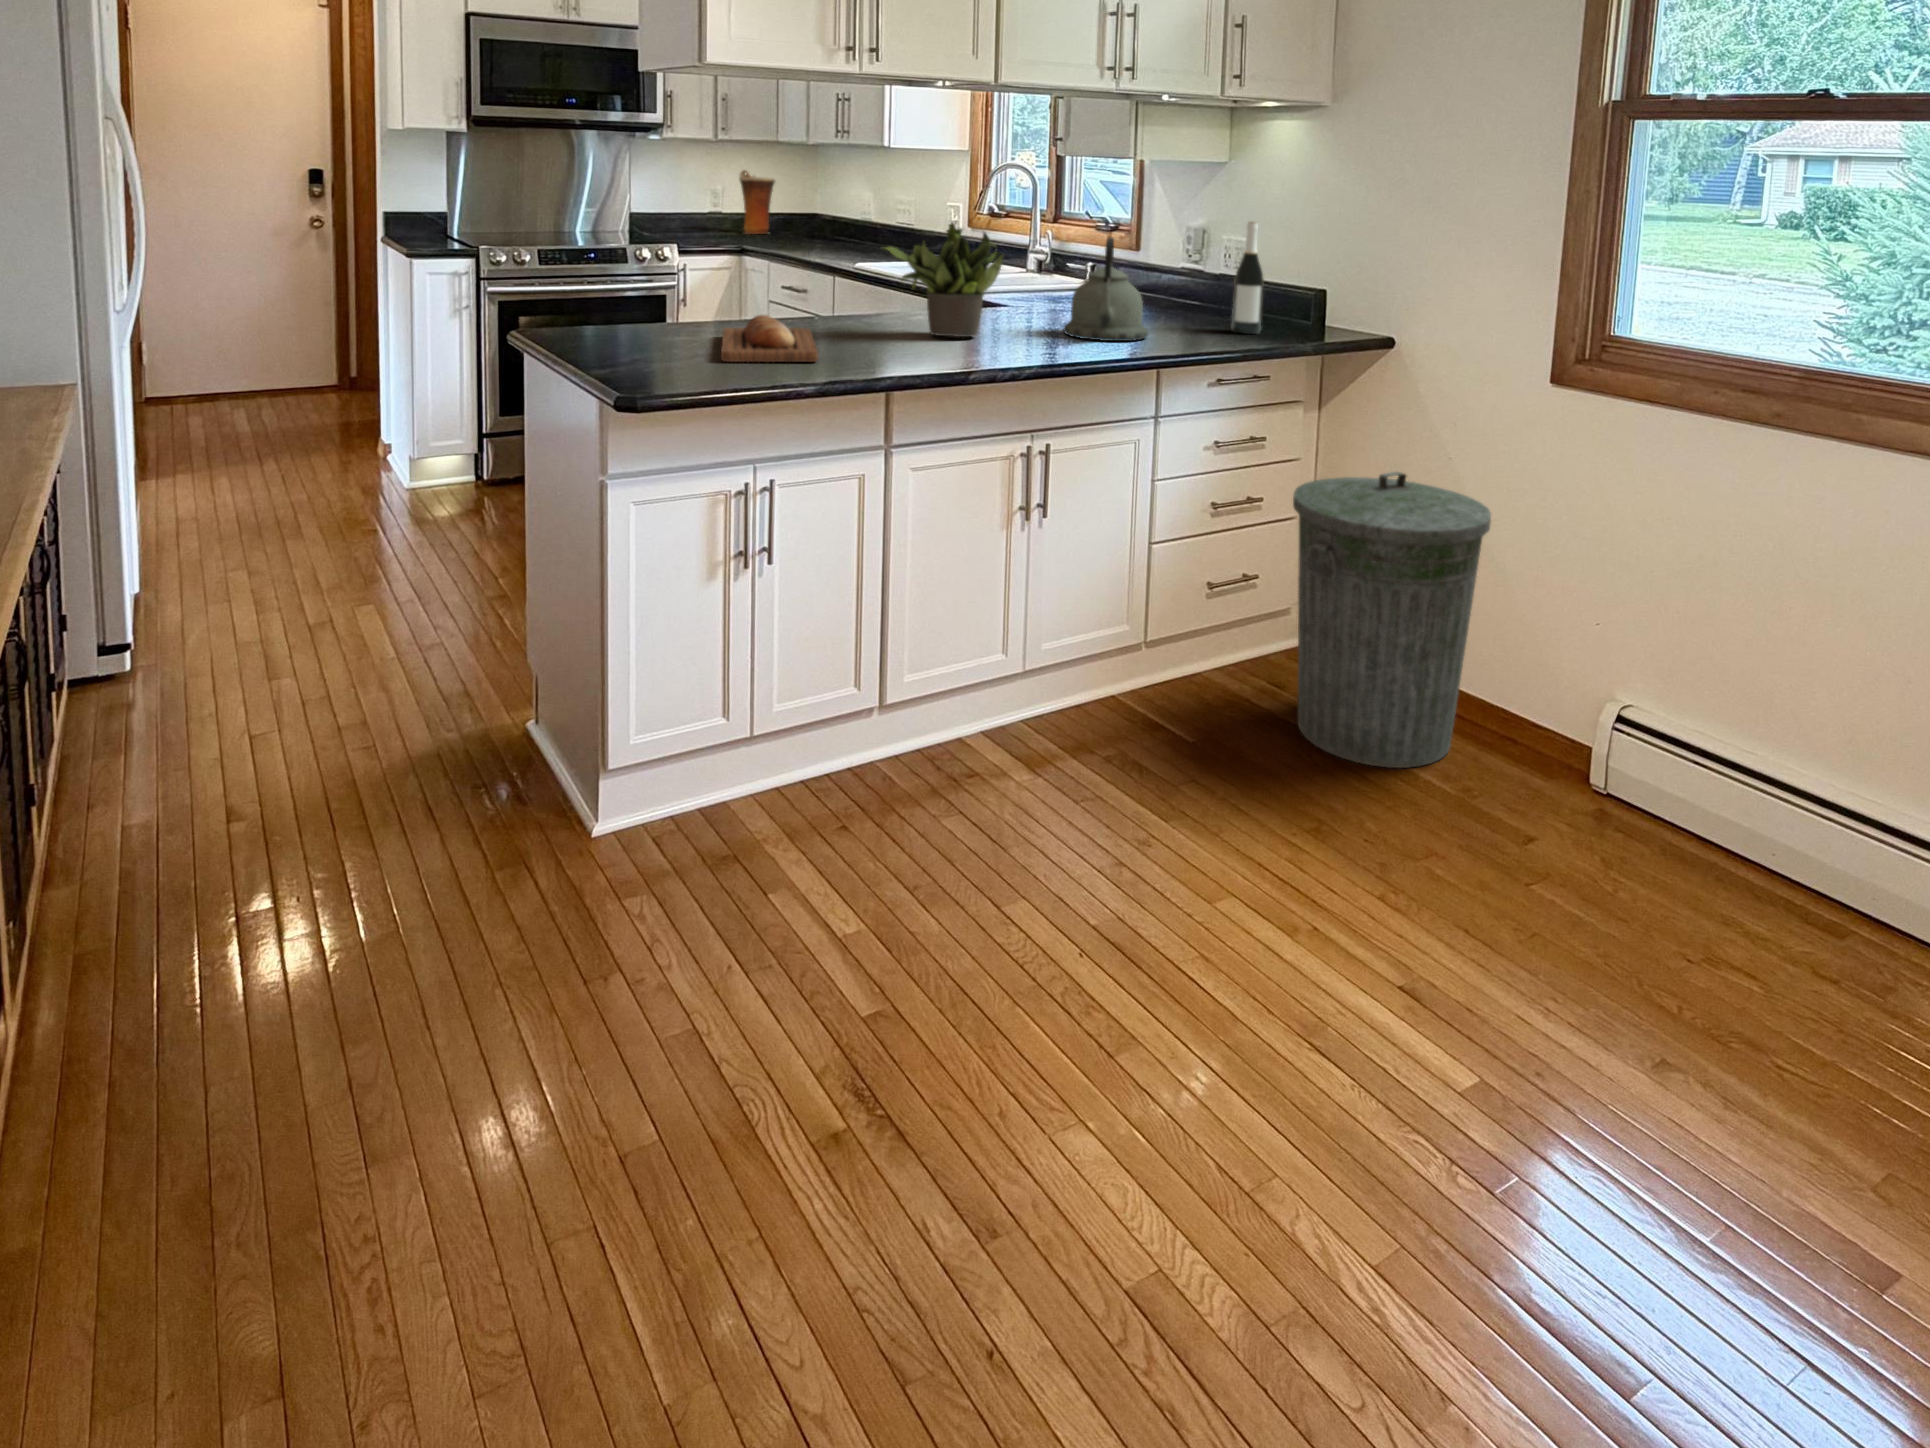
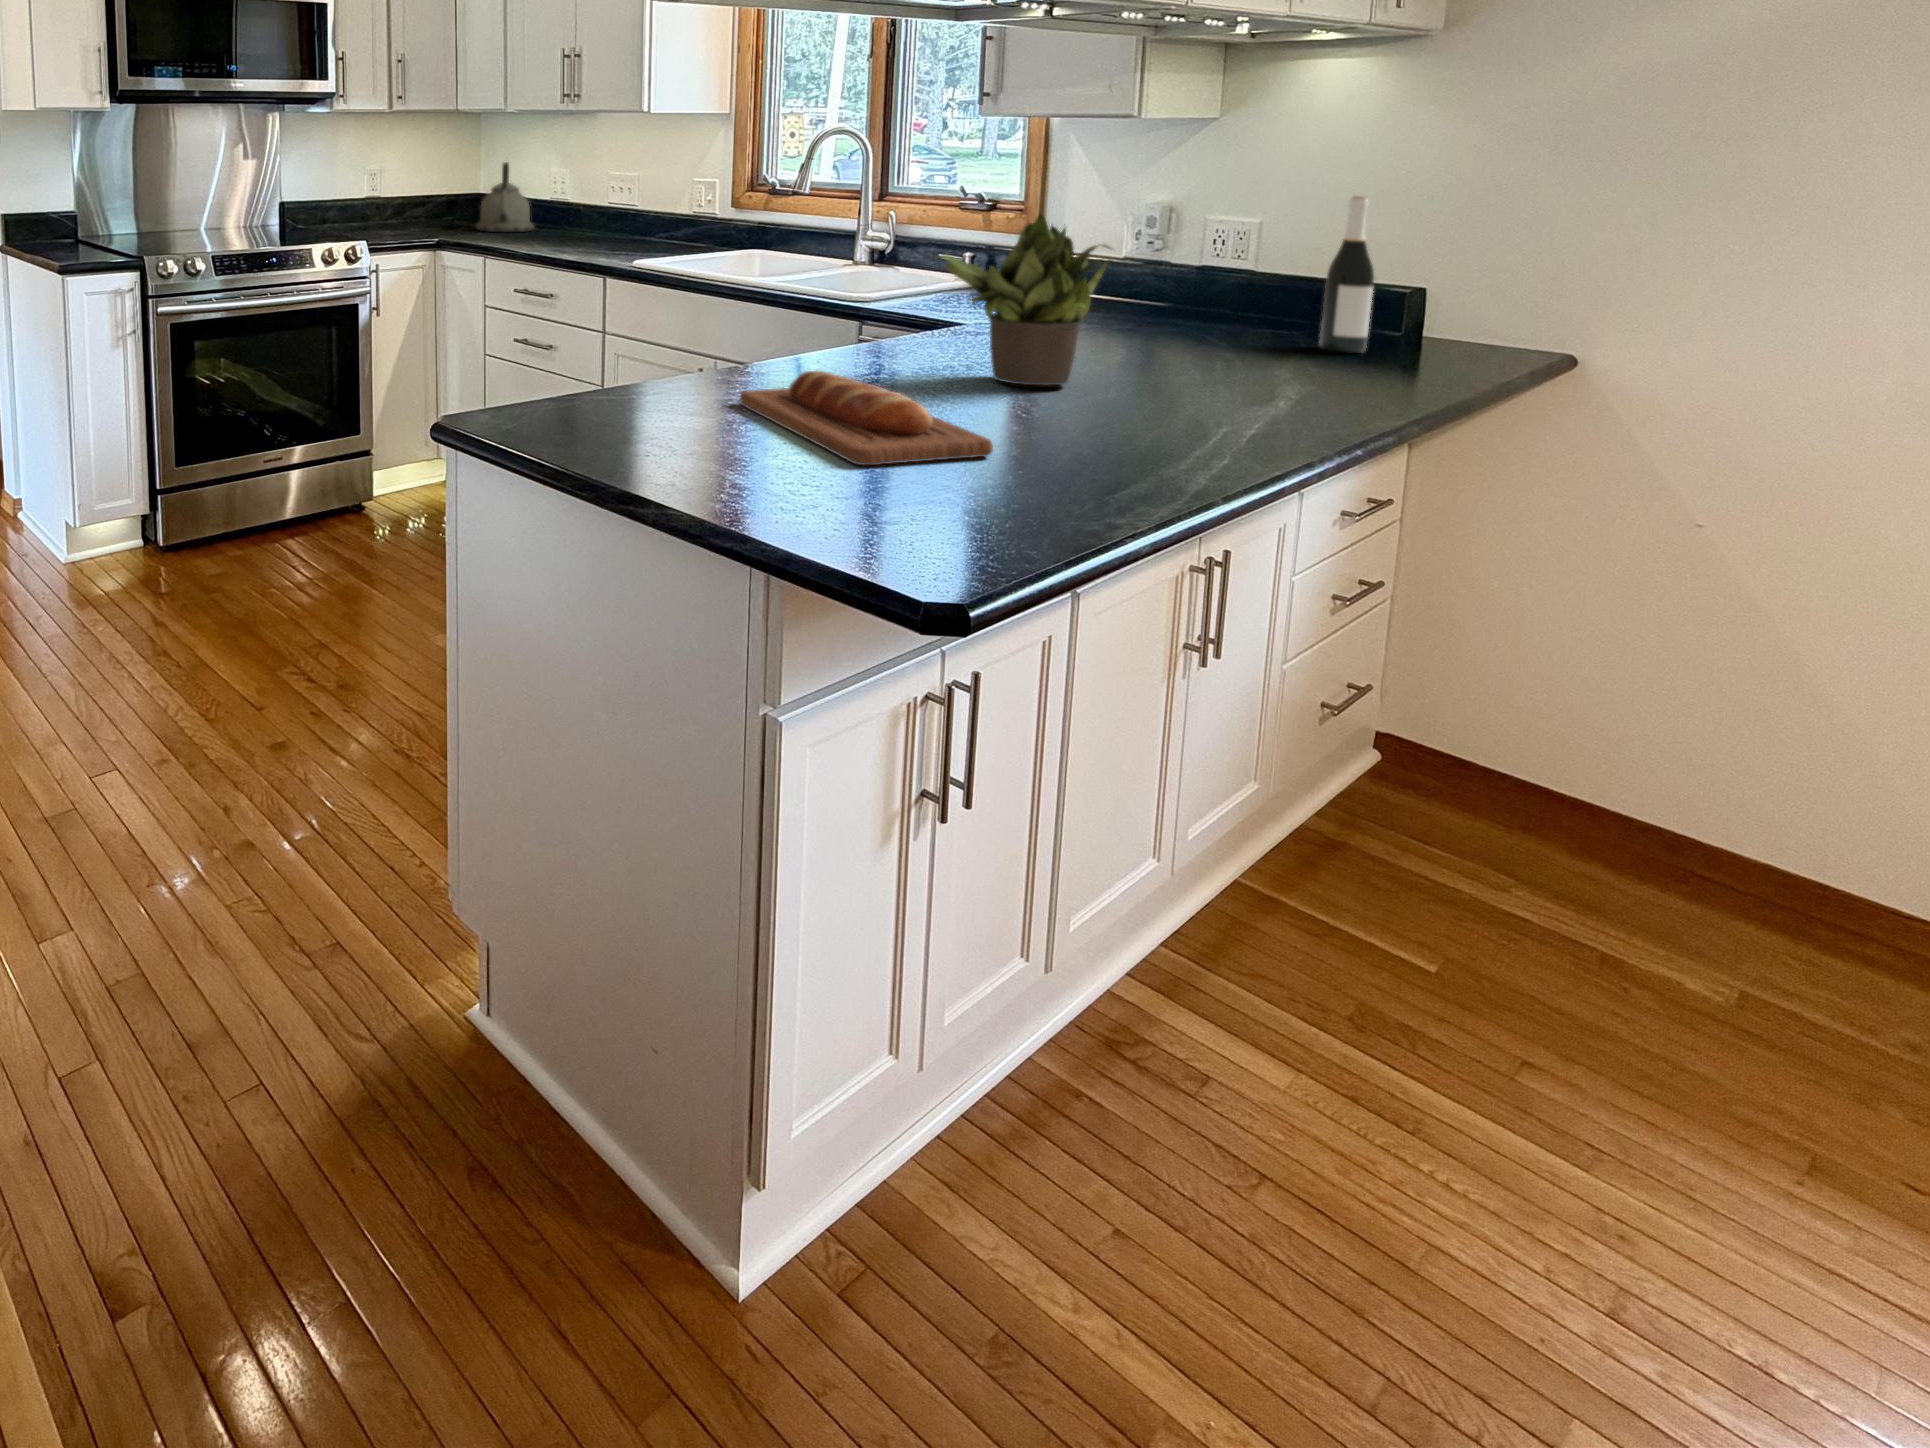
vase: present [739,170,775,234] -> none [400,146,444,223]
kettle: present [1063,237,1148,341] -> present [476,162,534,232]
trash can: present [1293,472,1491,768] -> none [1502,553,1897,1000]

